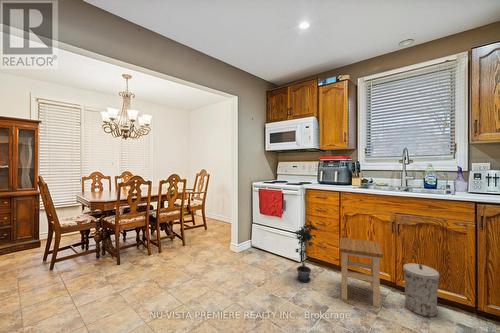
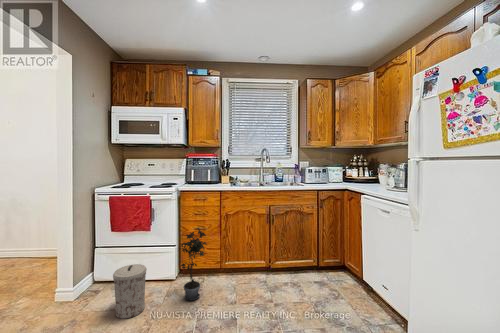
stool: present [339,237,383,307] -> none [227,234,272,301]
trash can: present [403,263,439,317] -> present [113,264,147,319]

